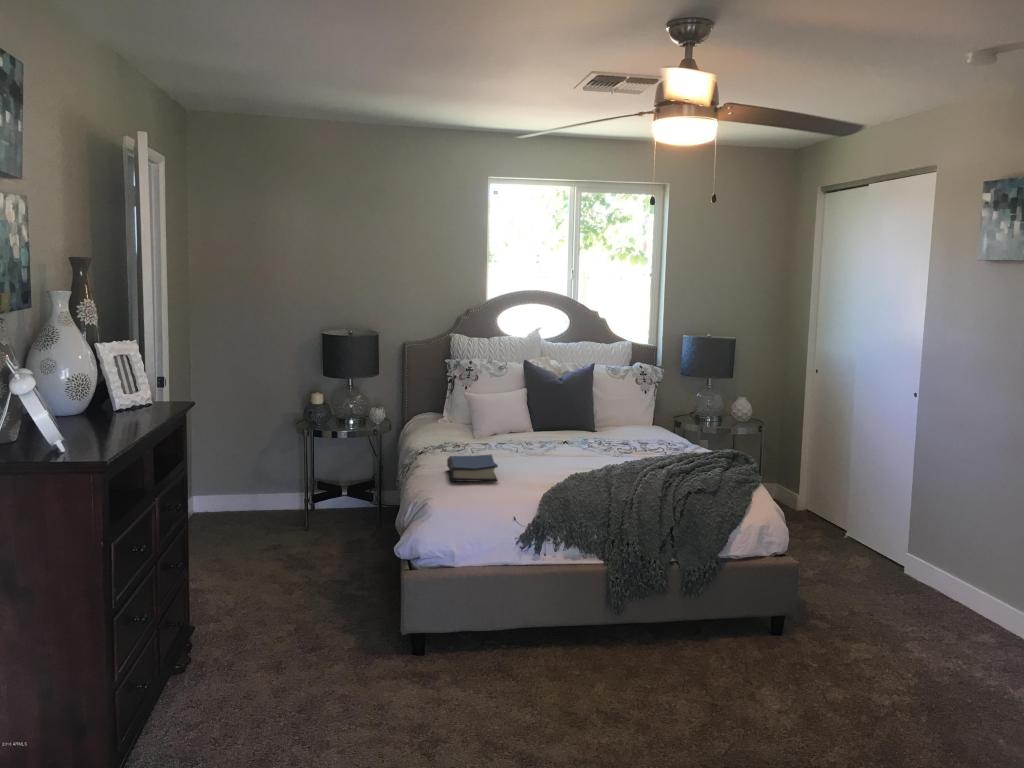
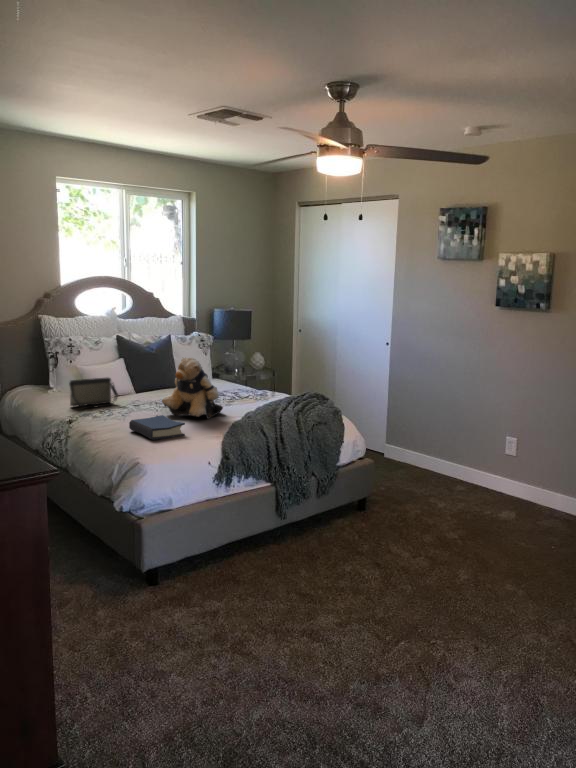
teddy bear: none [512,386,587,467] -> present [162,358,223,419]
handbag: none [435,407,491,441] -> present [69,378,118,408]

